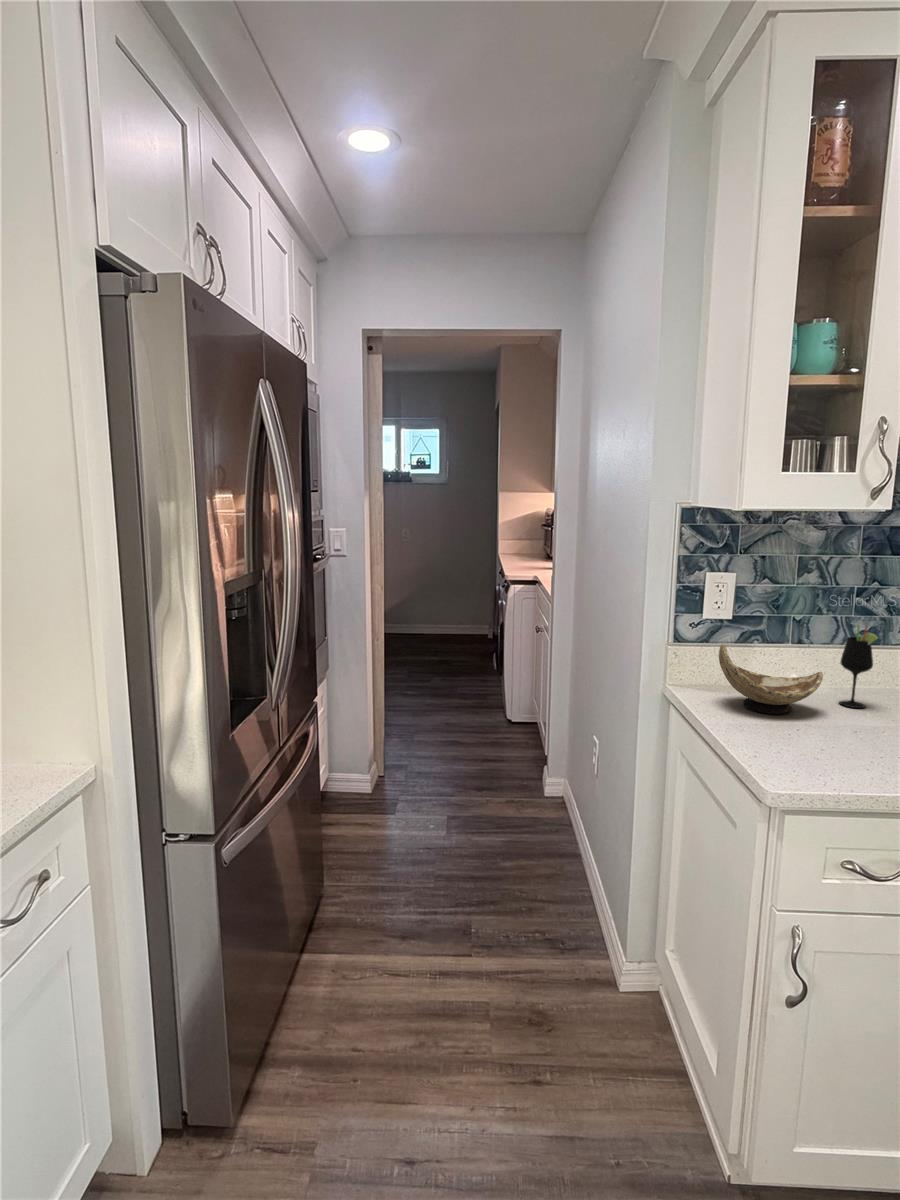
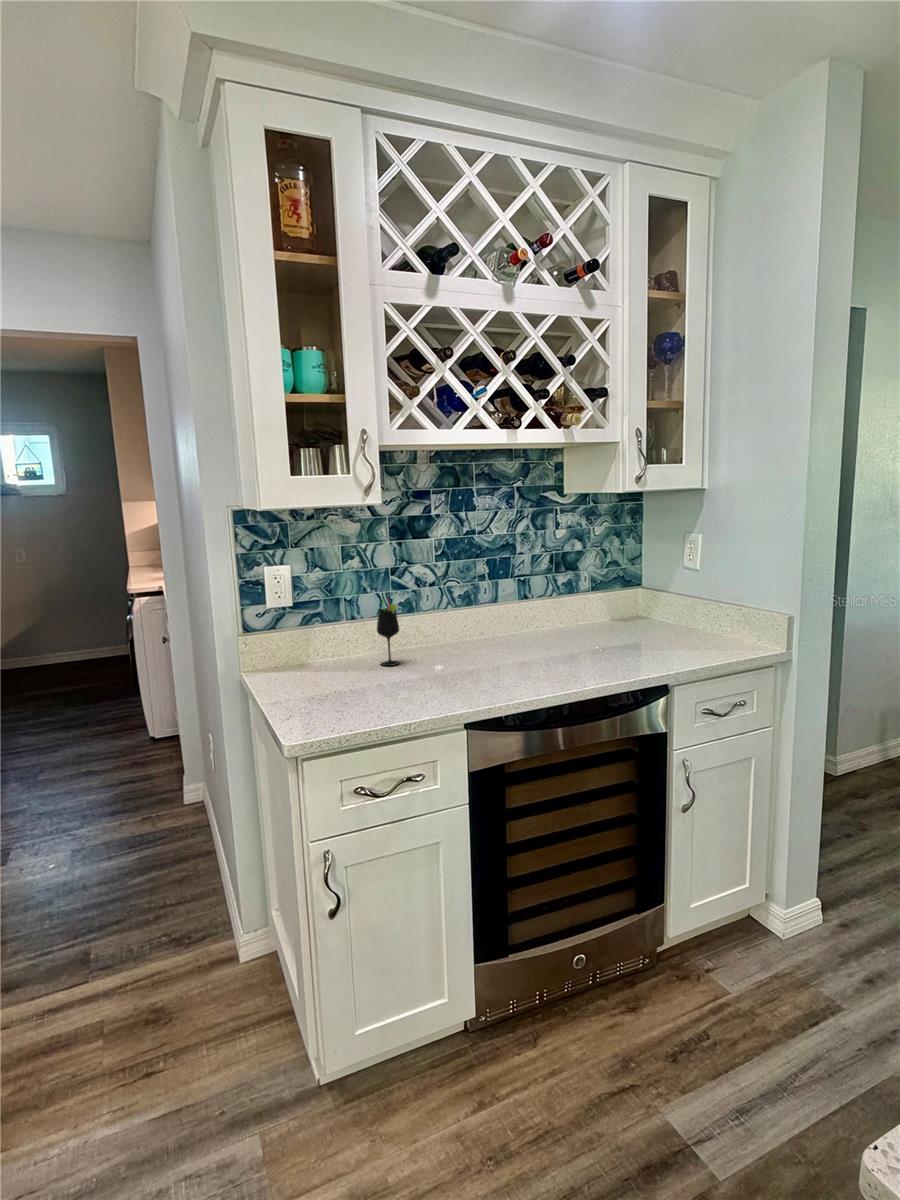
decorative bowl: present [719,644,823,714] -> none [273,628,359,682]

